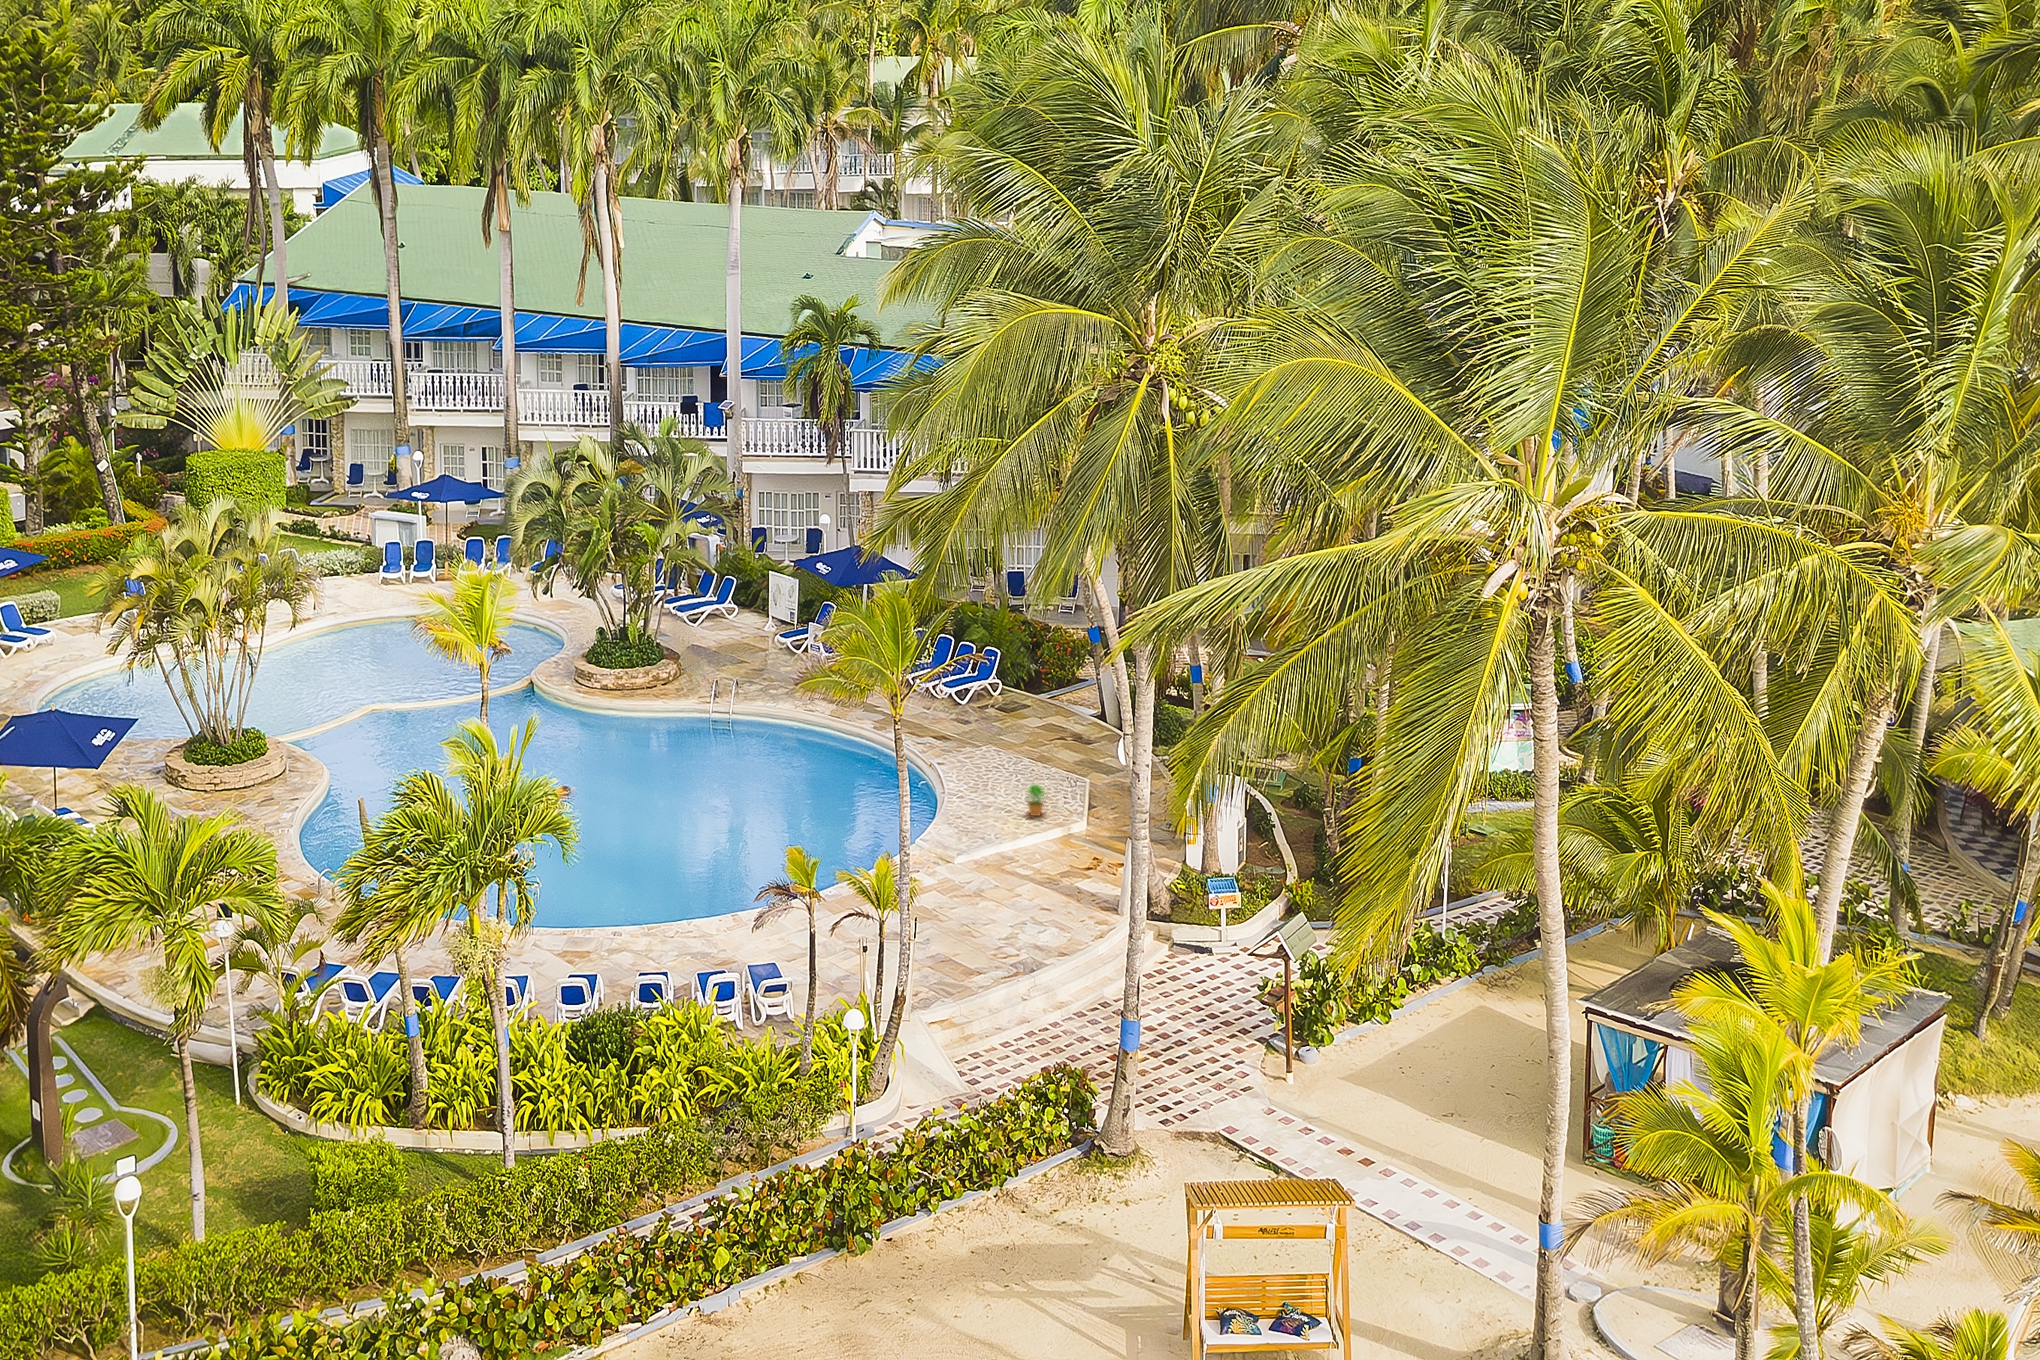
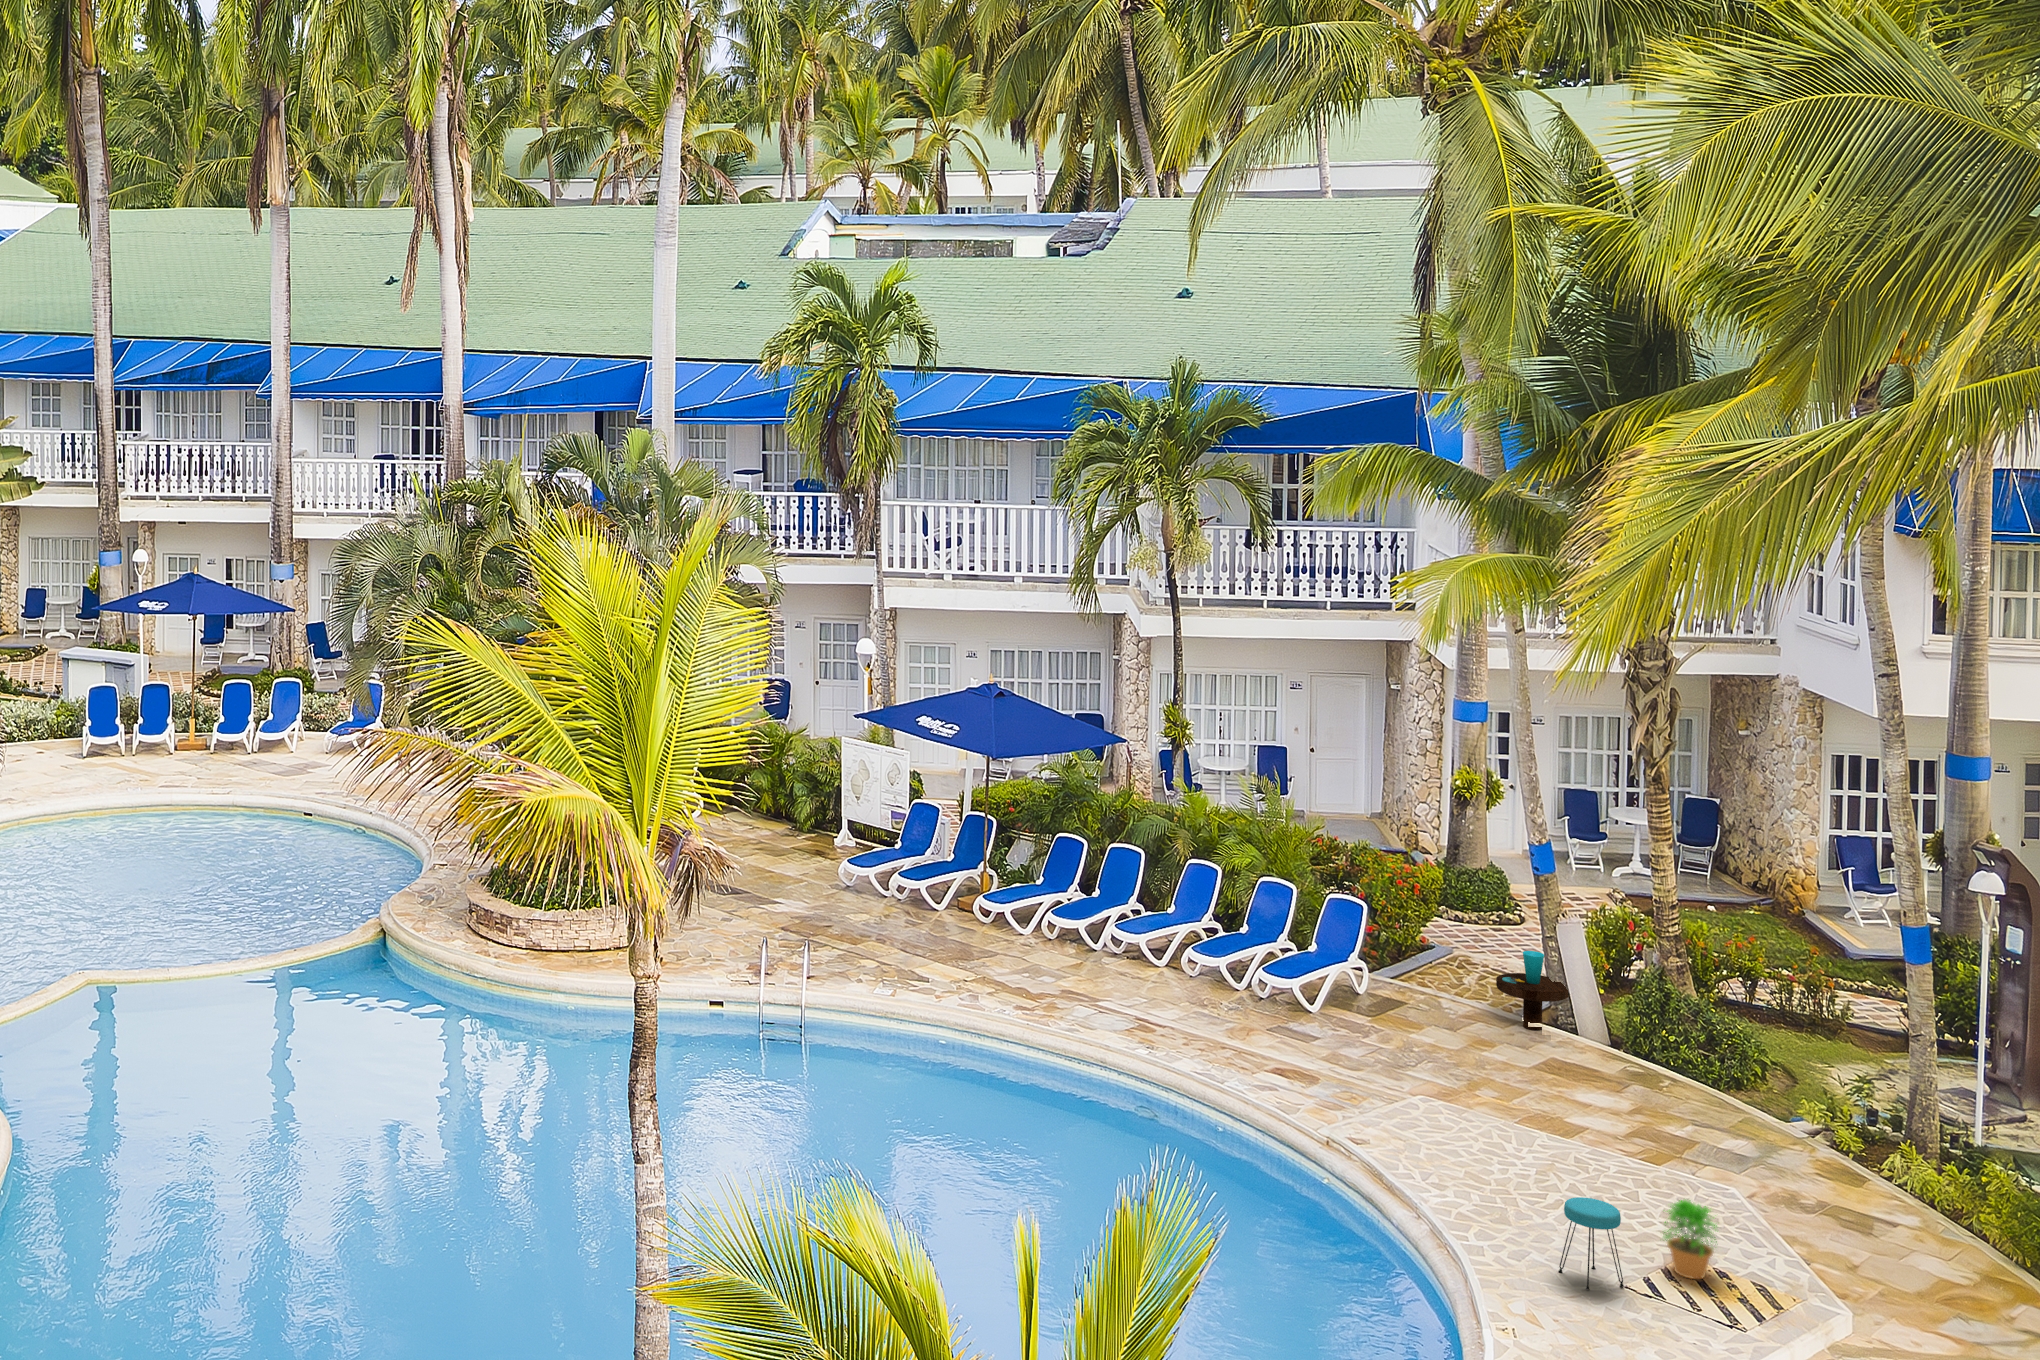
side table: none [1070,686,1103,724] -> present [1496,951,1569,1030]
stool: none [981,784,1002,819] -> present [1559,1197,1624,1290]

